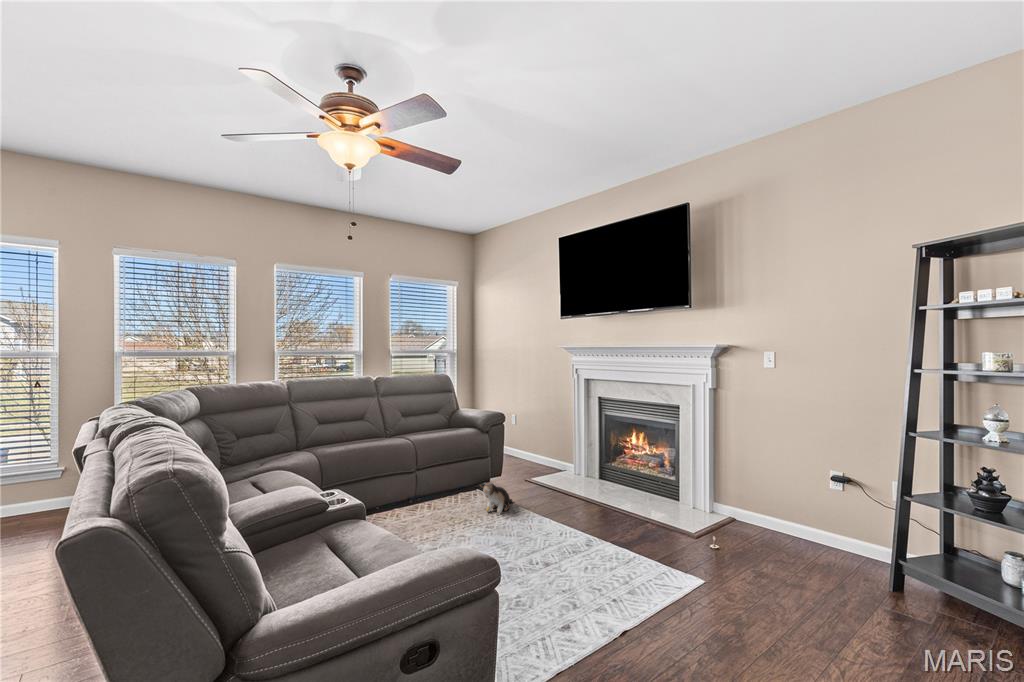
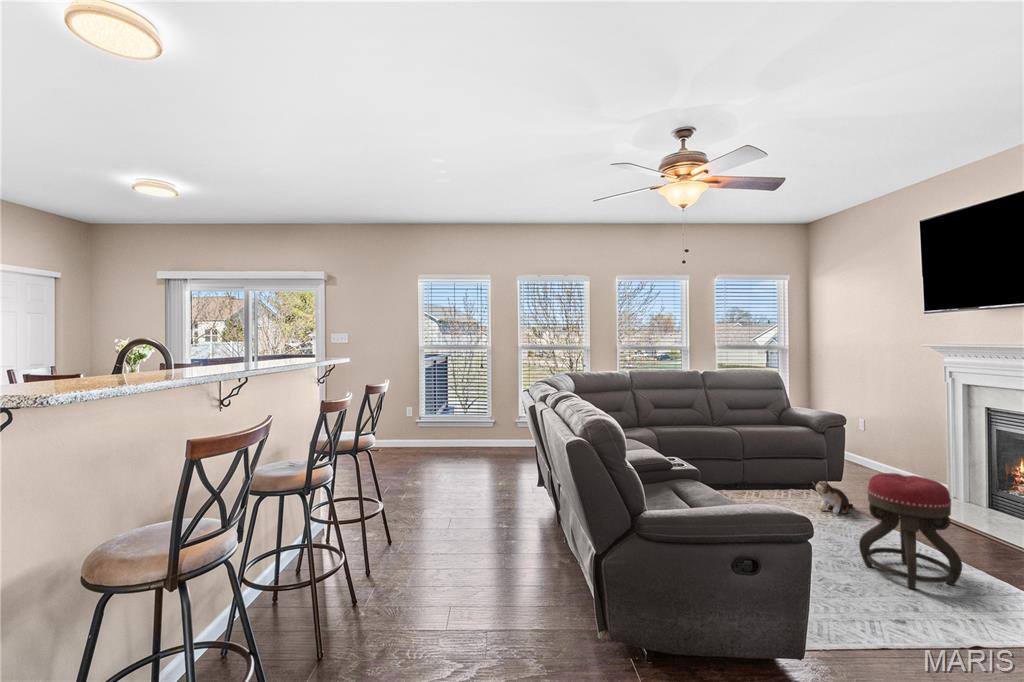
ottoman: none [524,468,601,582] -> present [859,473,962,589]

